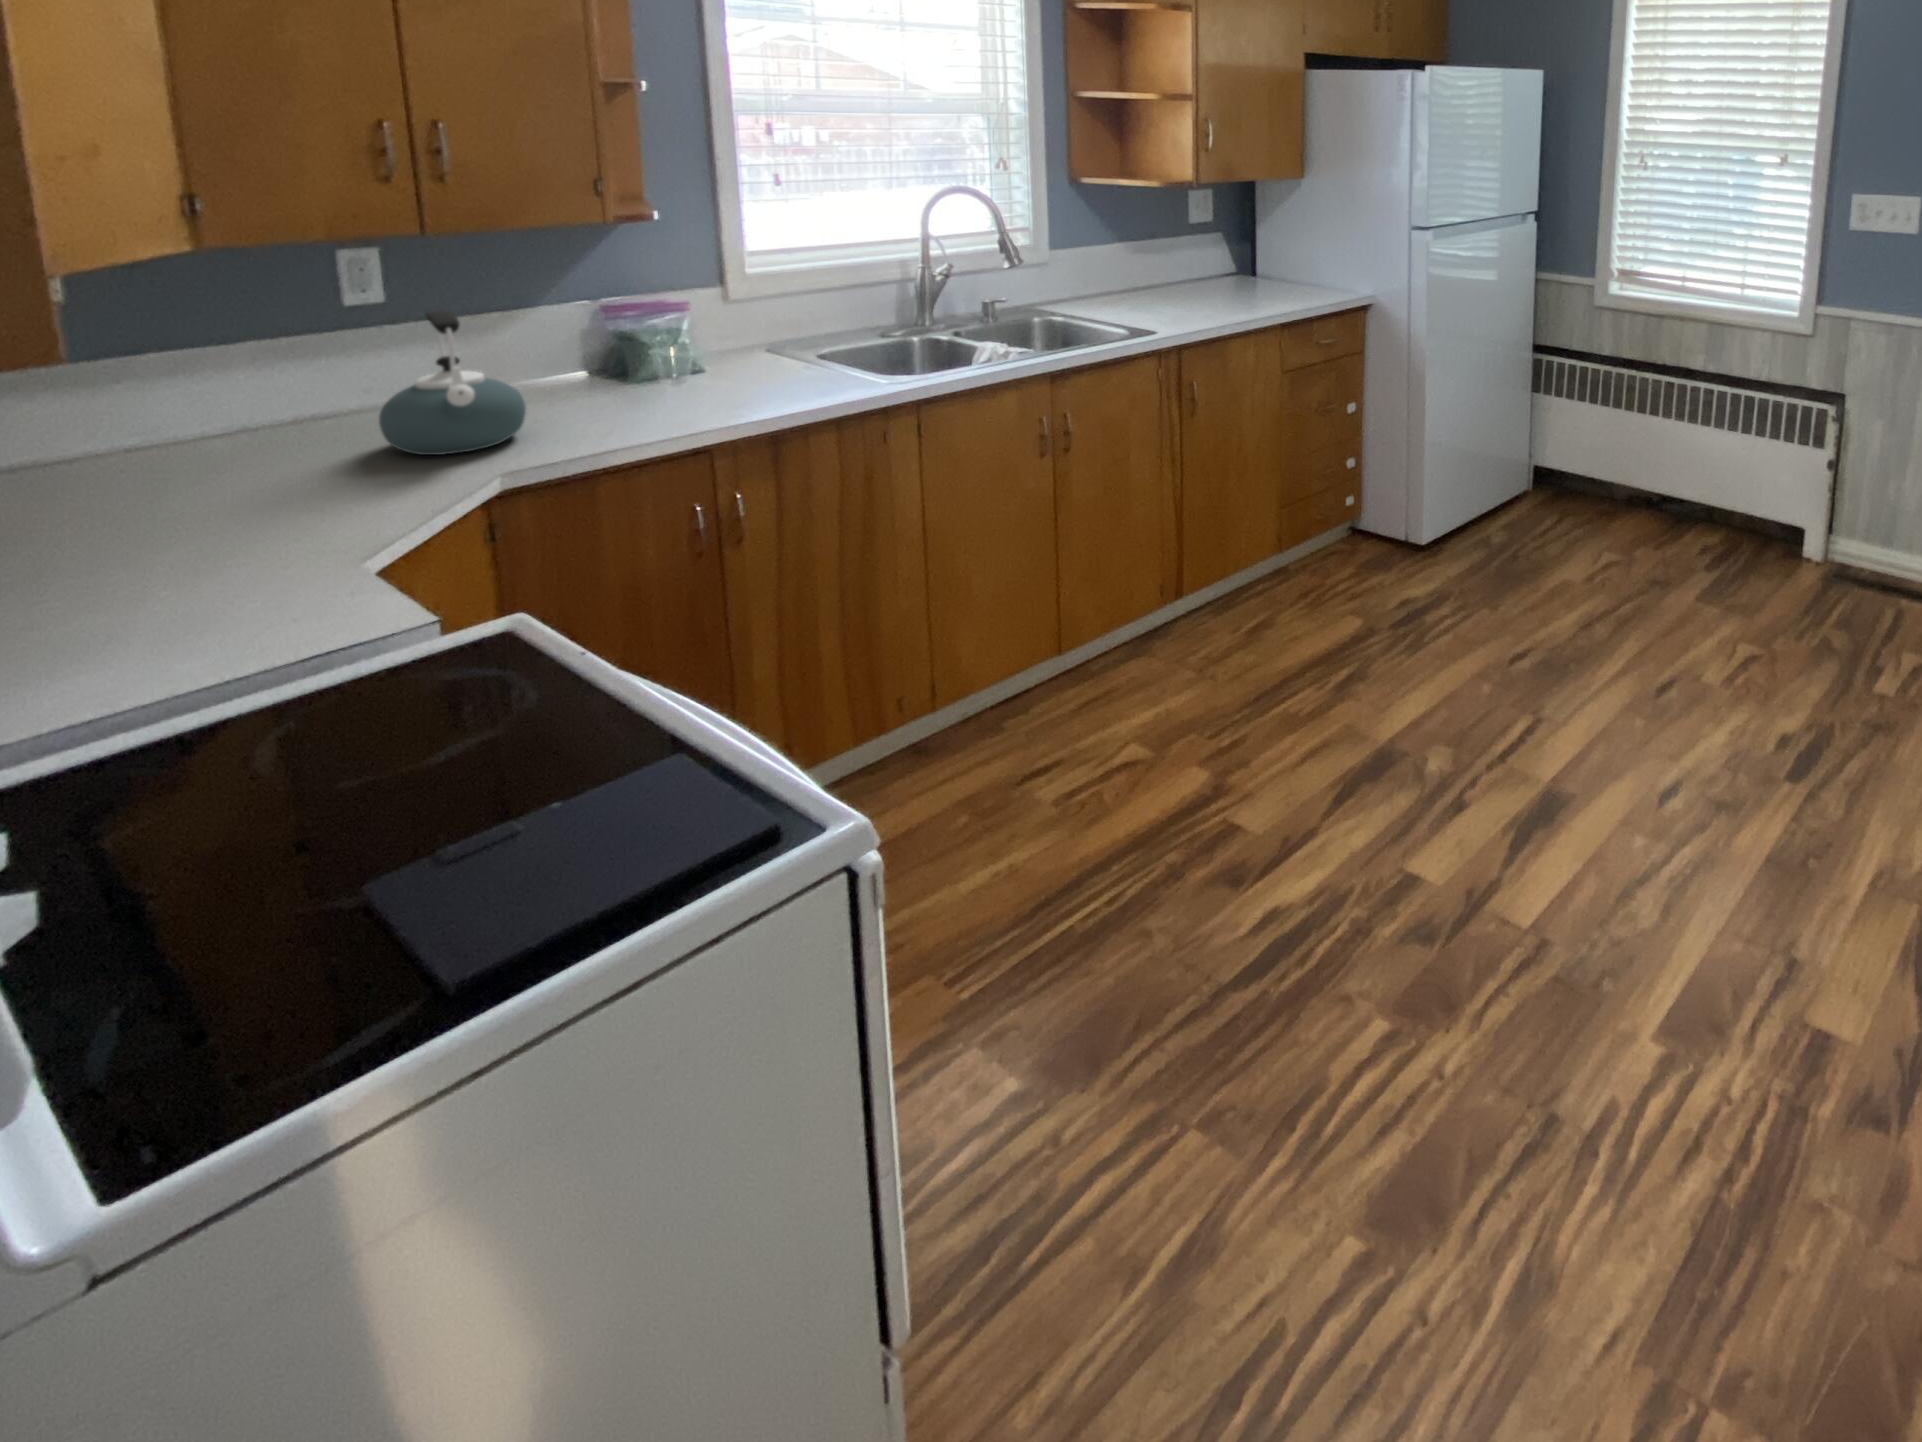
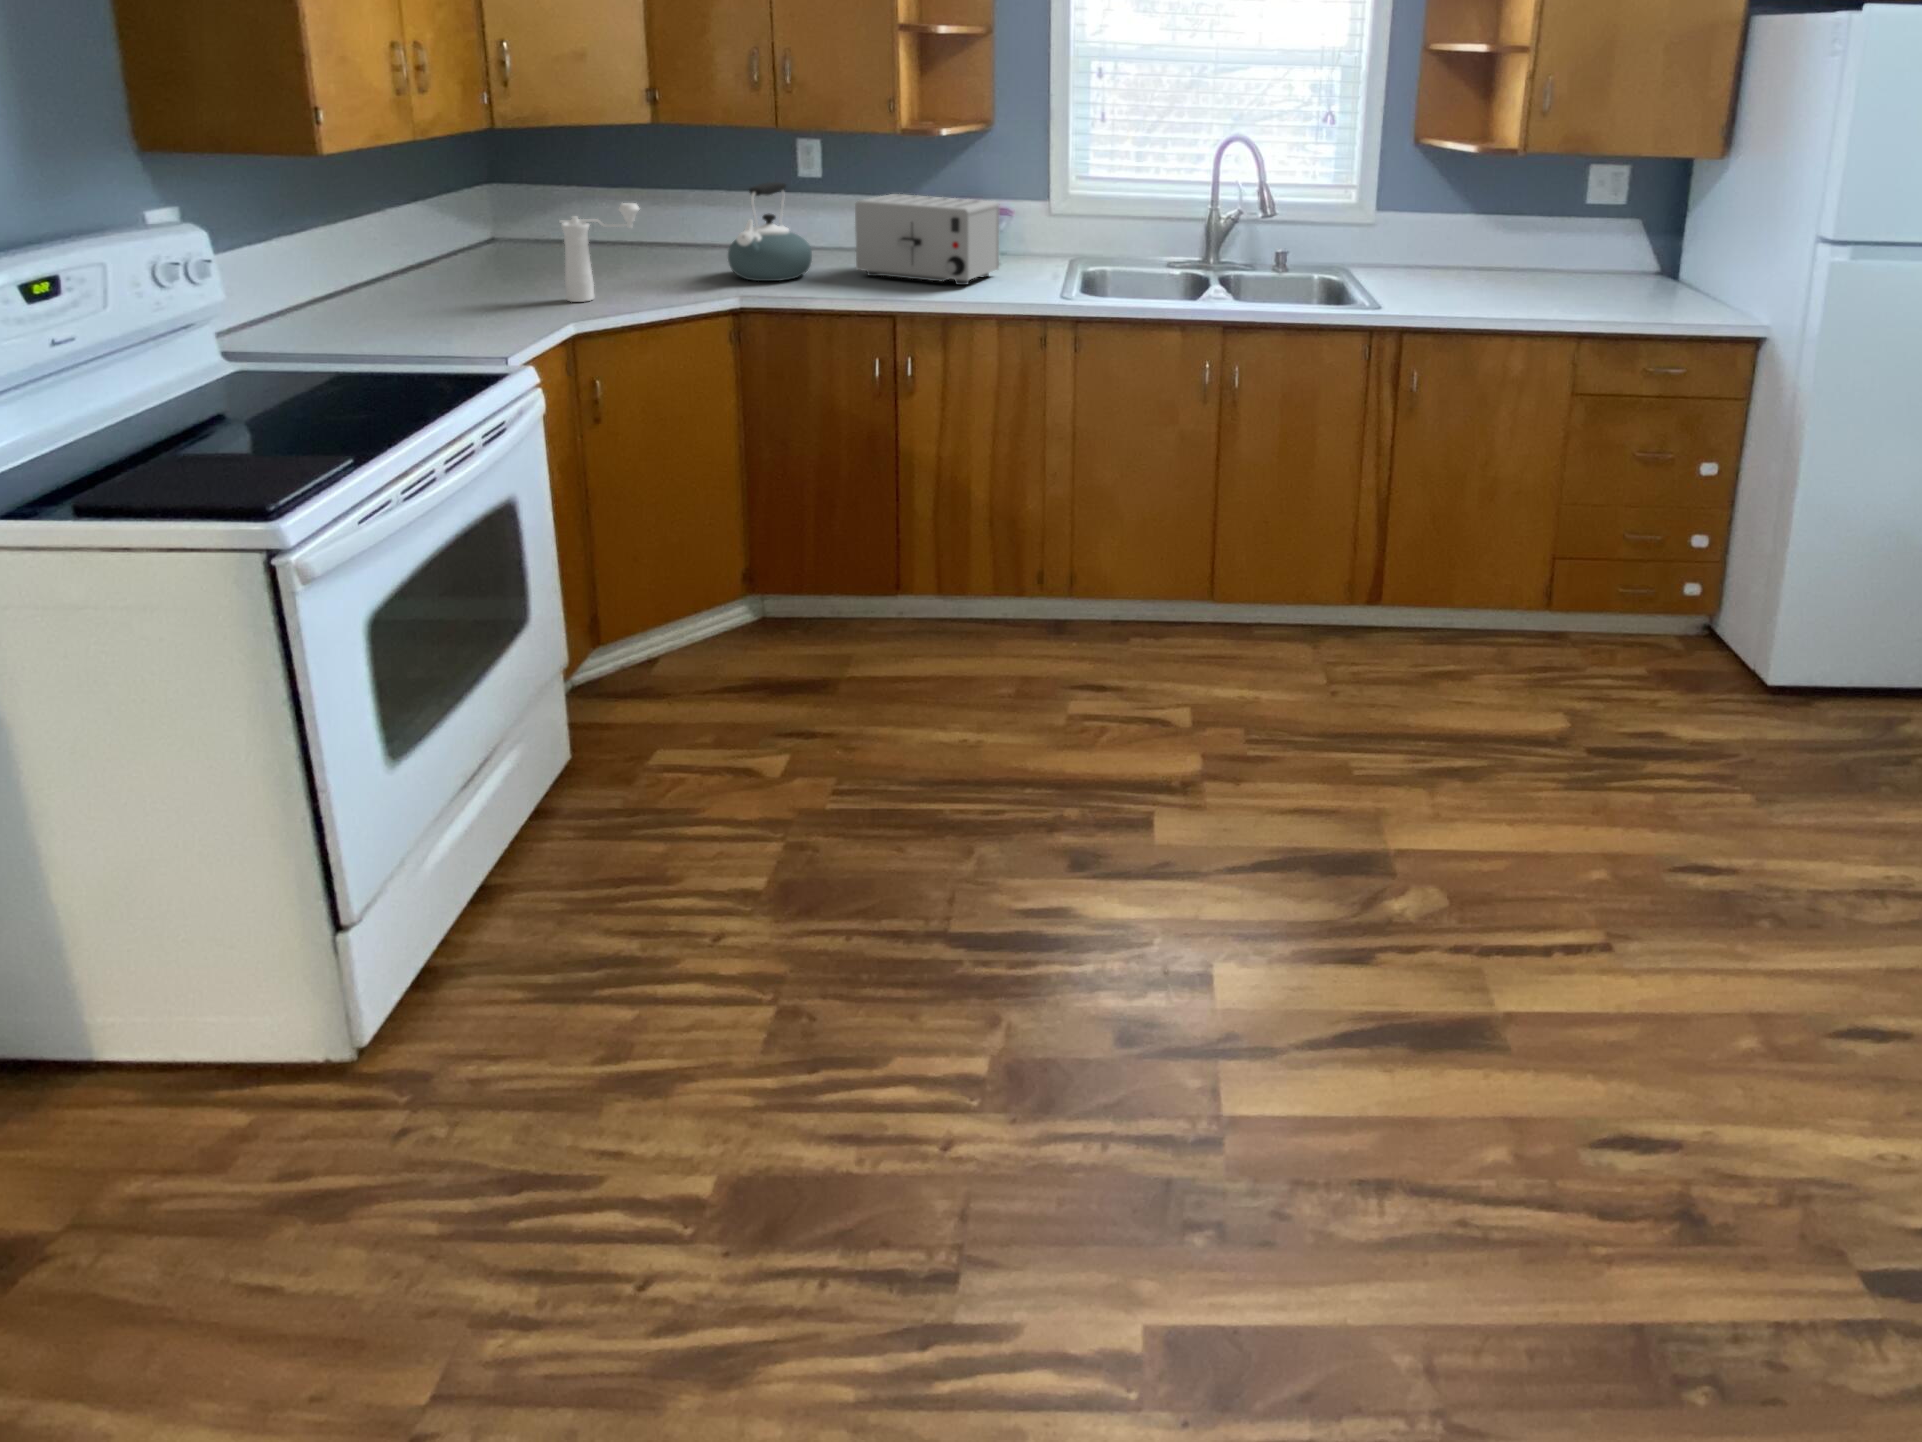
toaster: none [573,291,768,412] -> present [855,194,999,285]
pepper mill: none [202,374,334,552] -> present [560,203,639,302]

